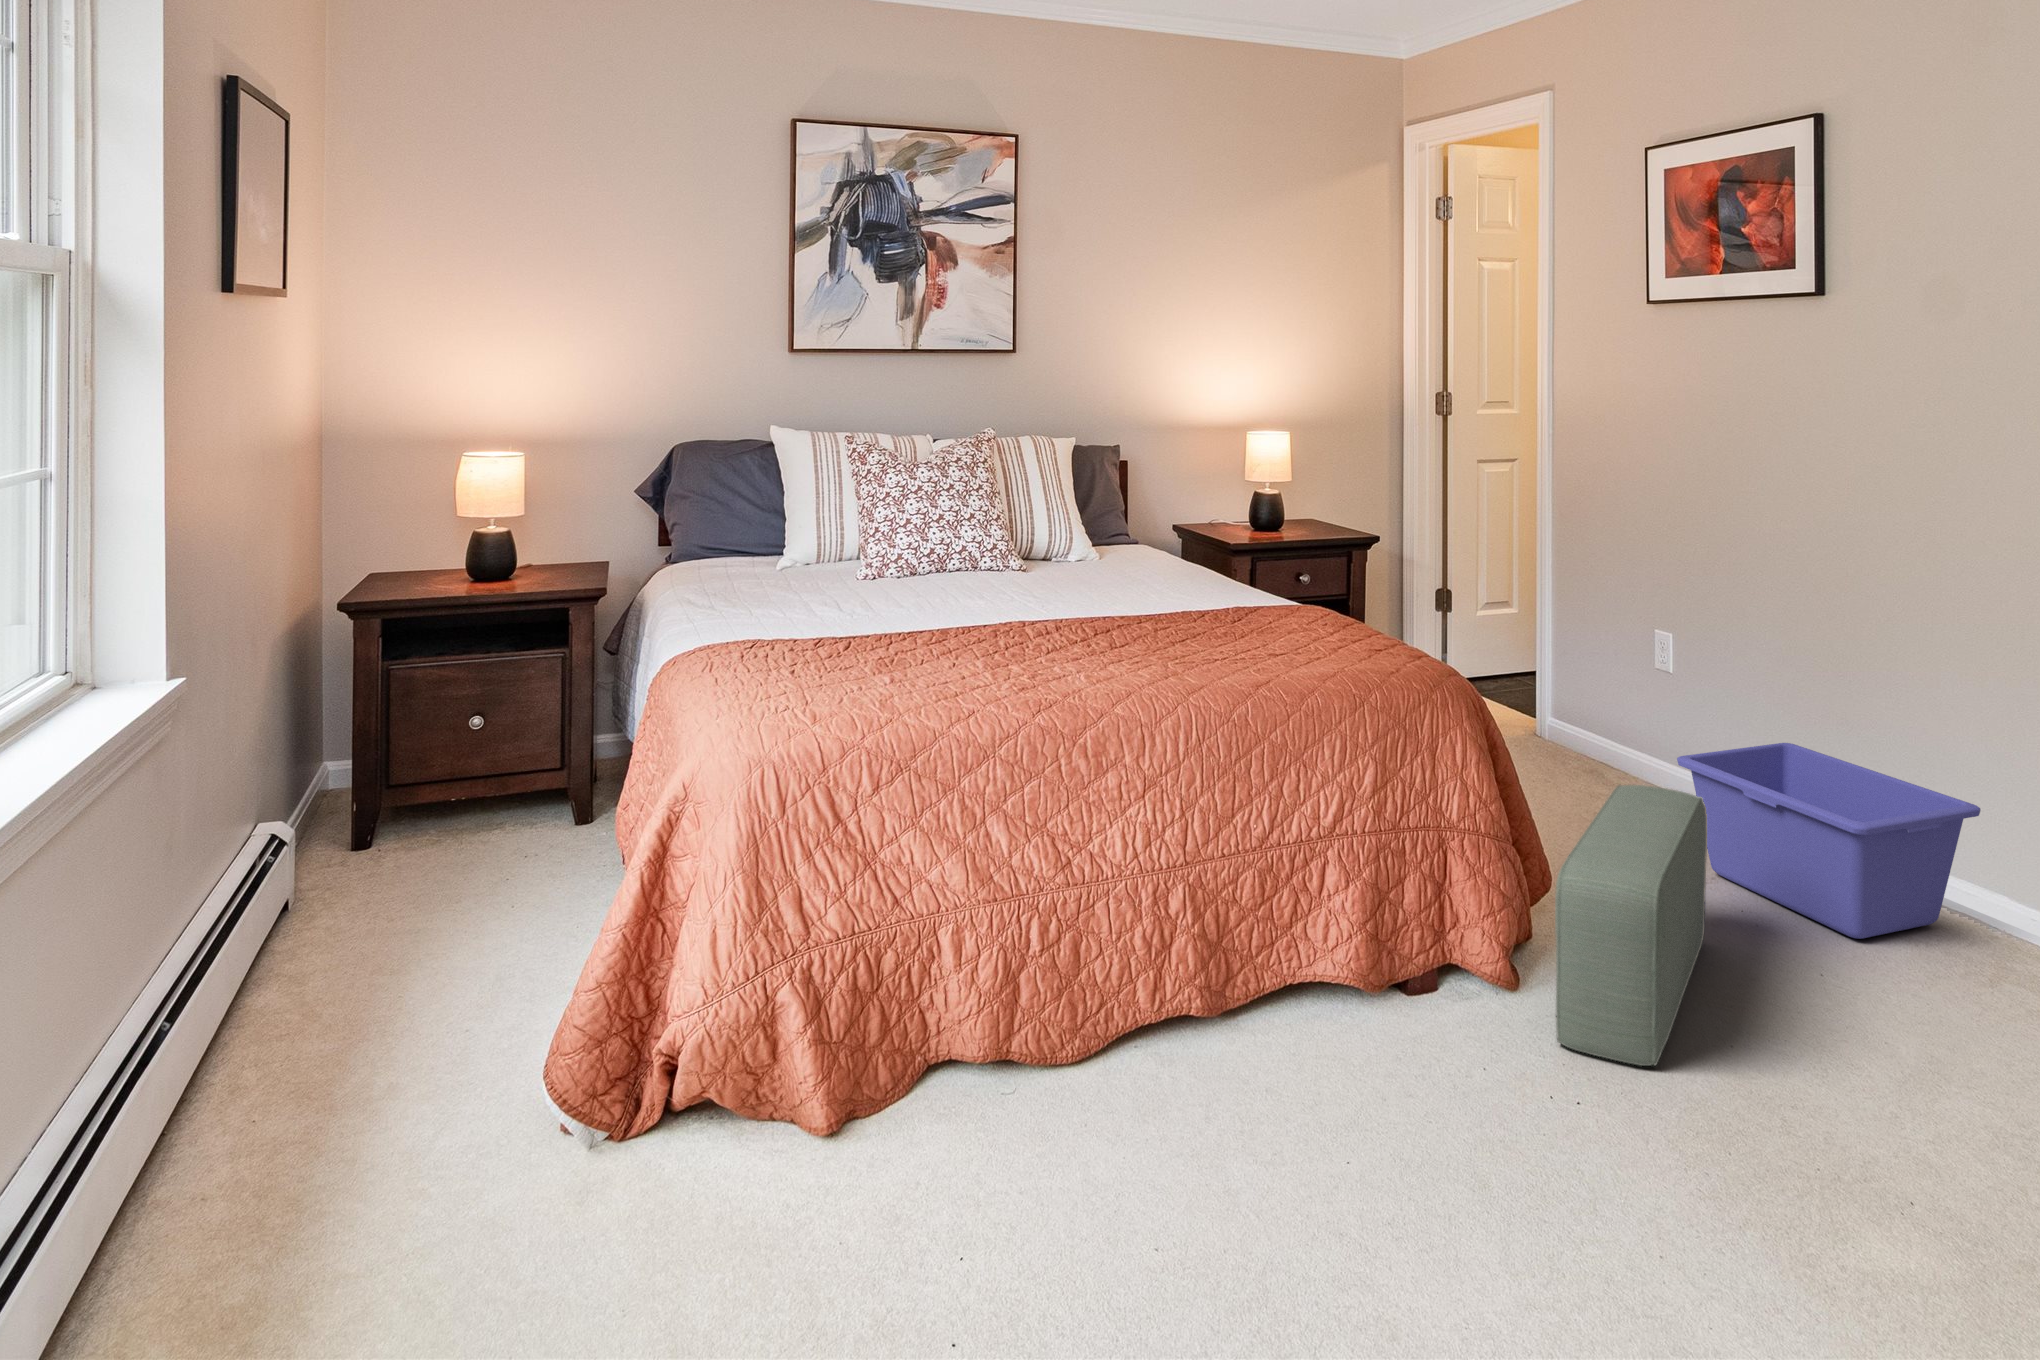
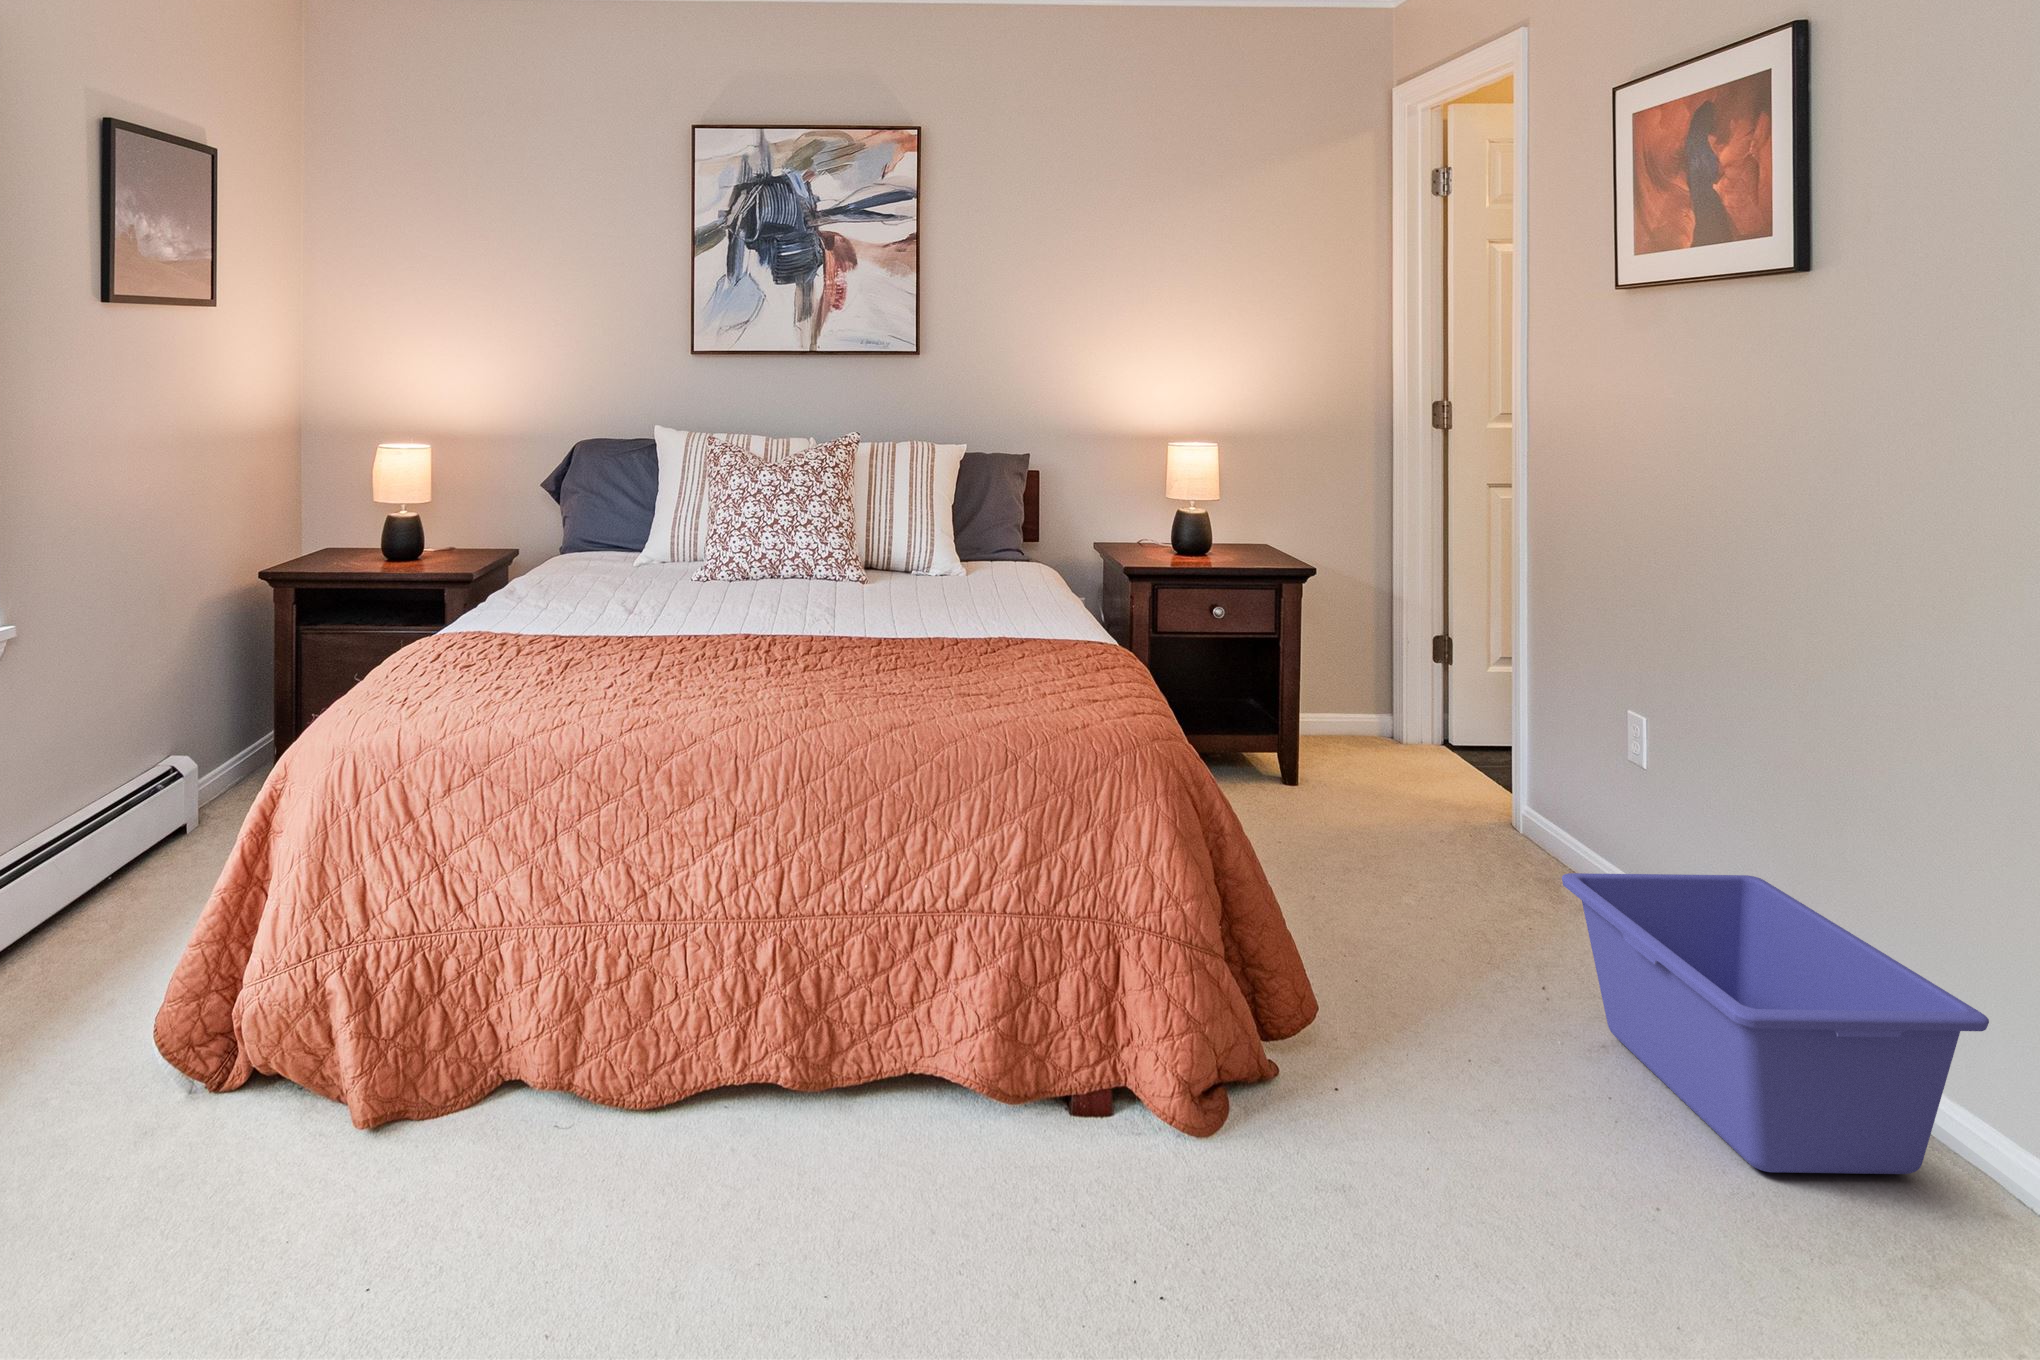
pouf: present [1555,785,1707,1066] -> none [1191,900,1520,1283]

